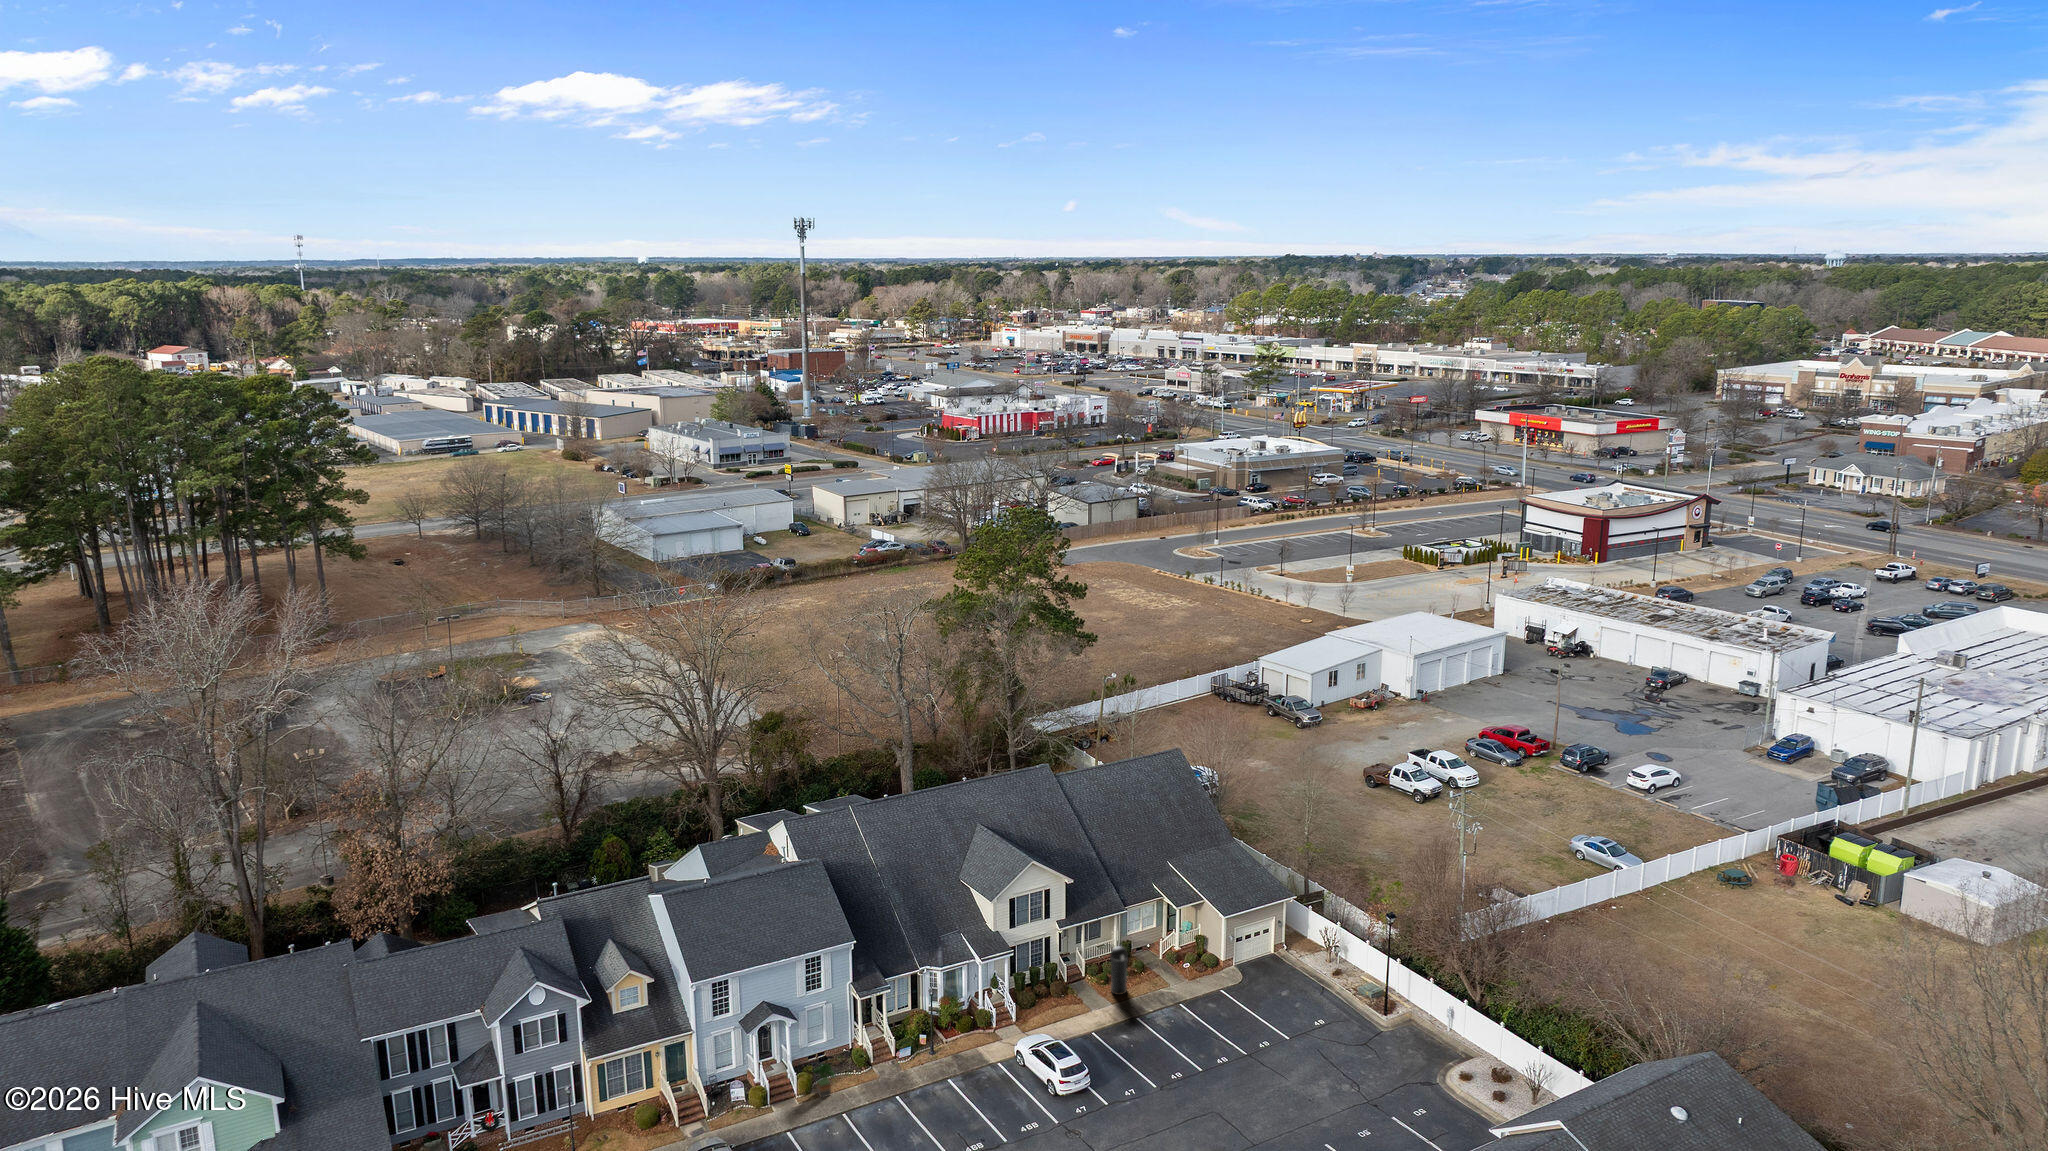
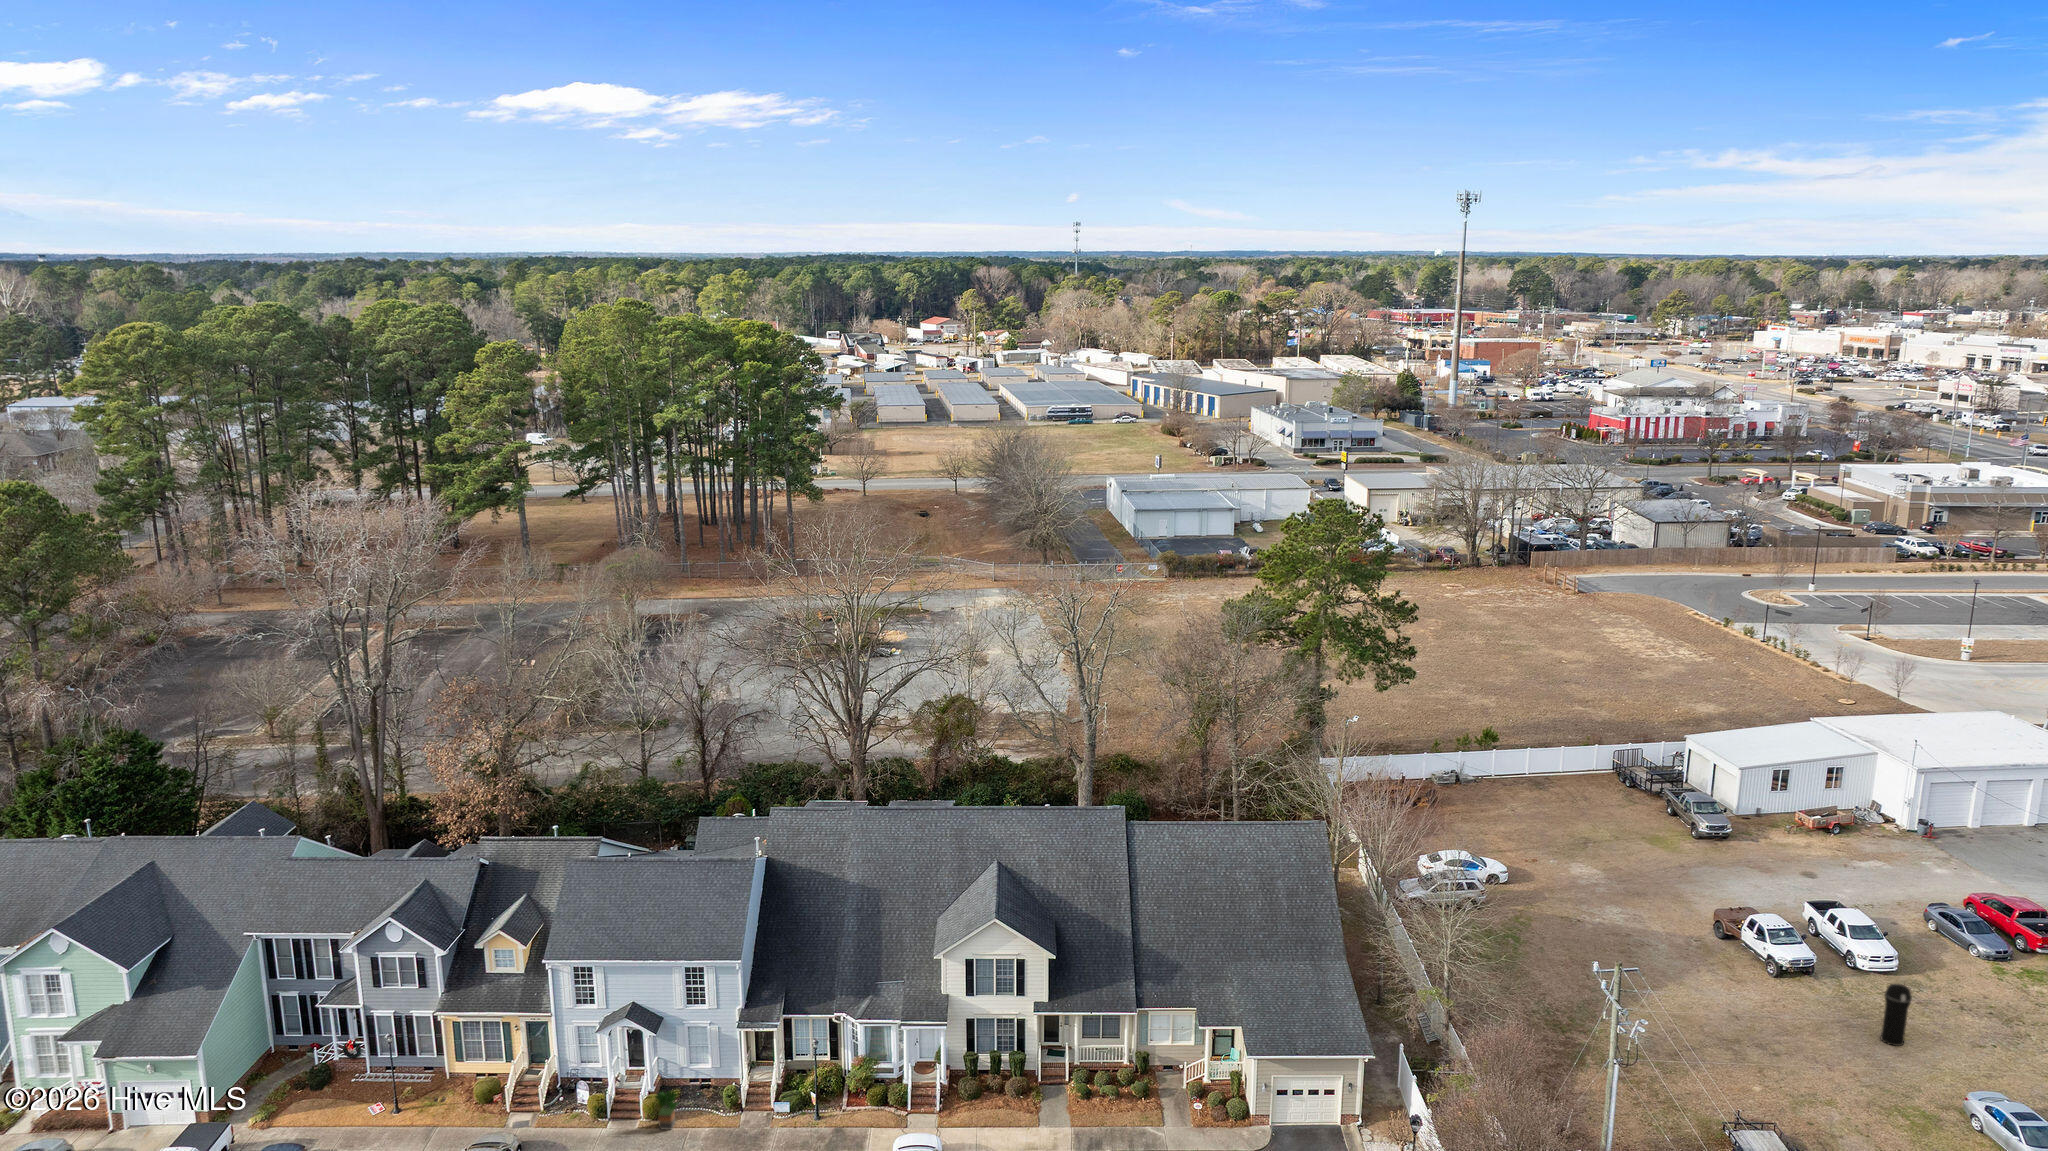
trash can: present [1110,946,1128,995] -> present [1881,984,1912,1046]

